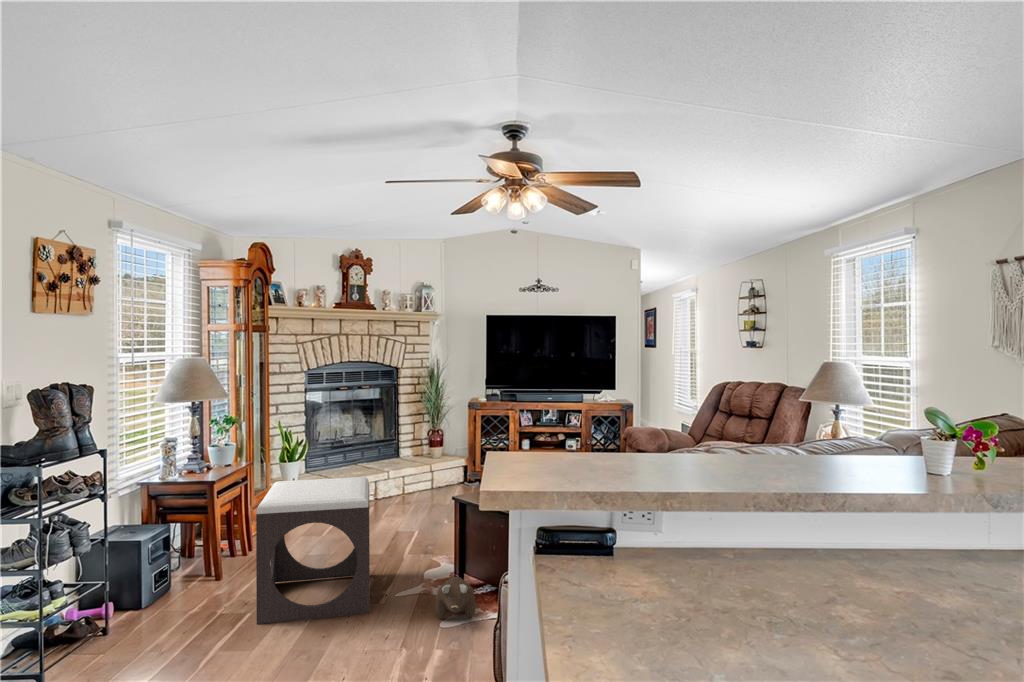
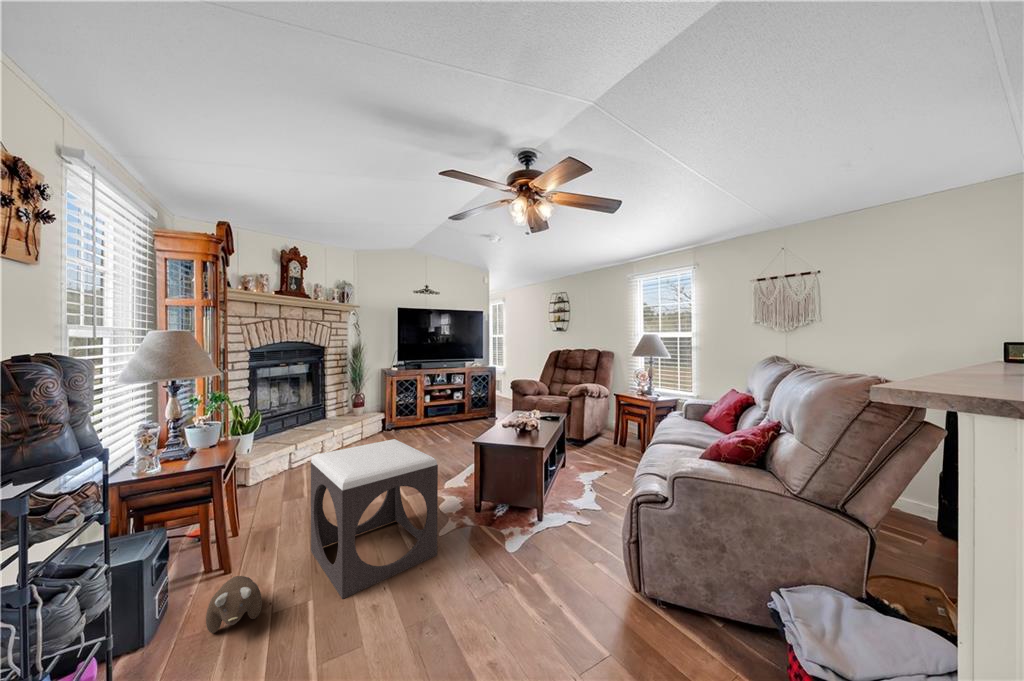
plush toy: present [435,577,476,619] -> present [206,576,262,633]

